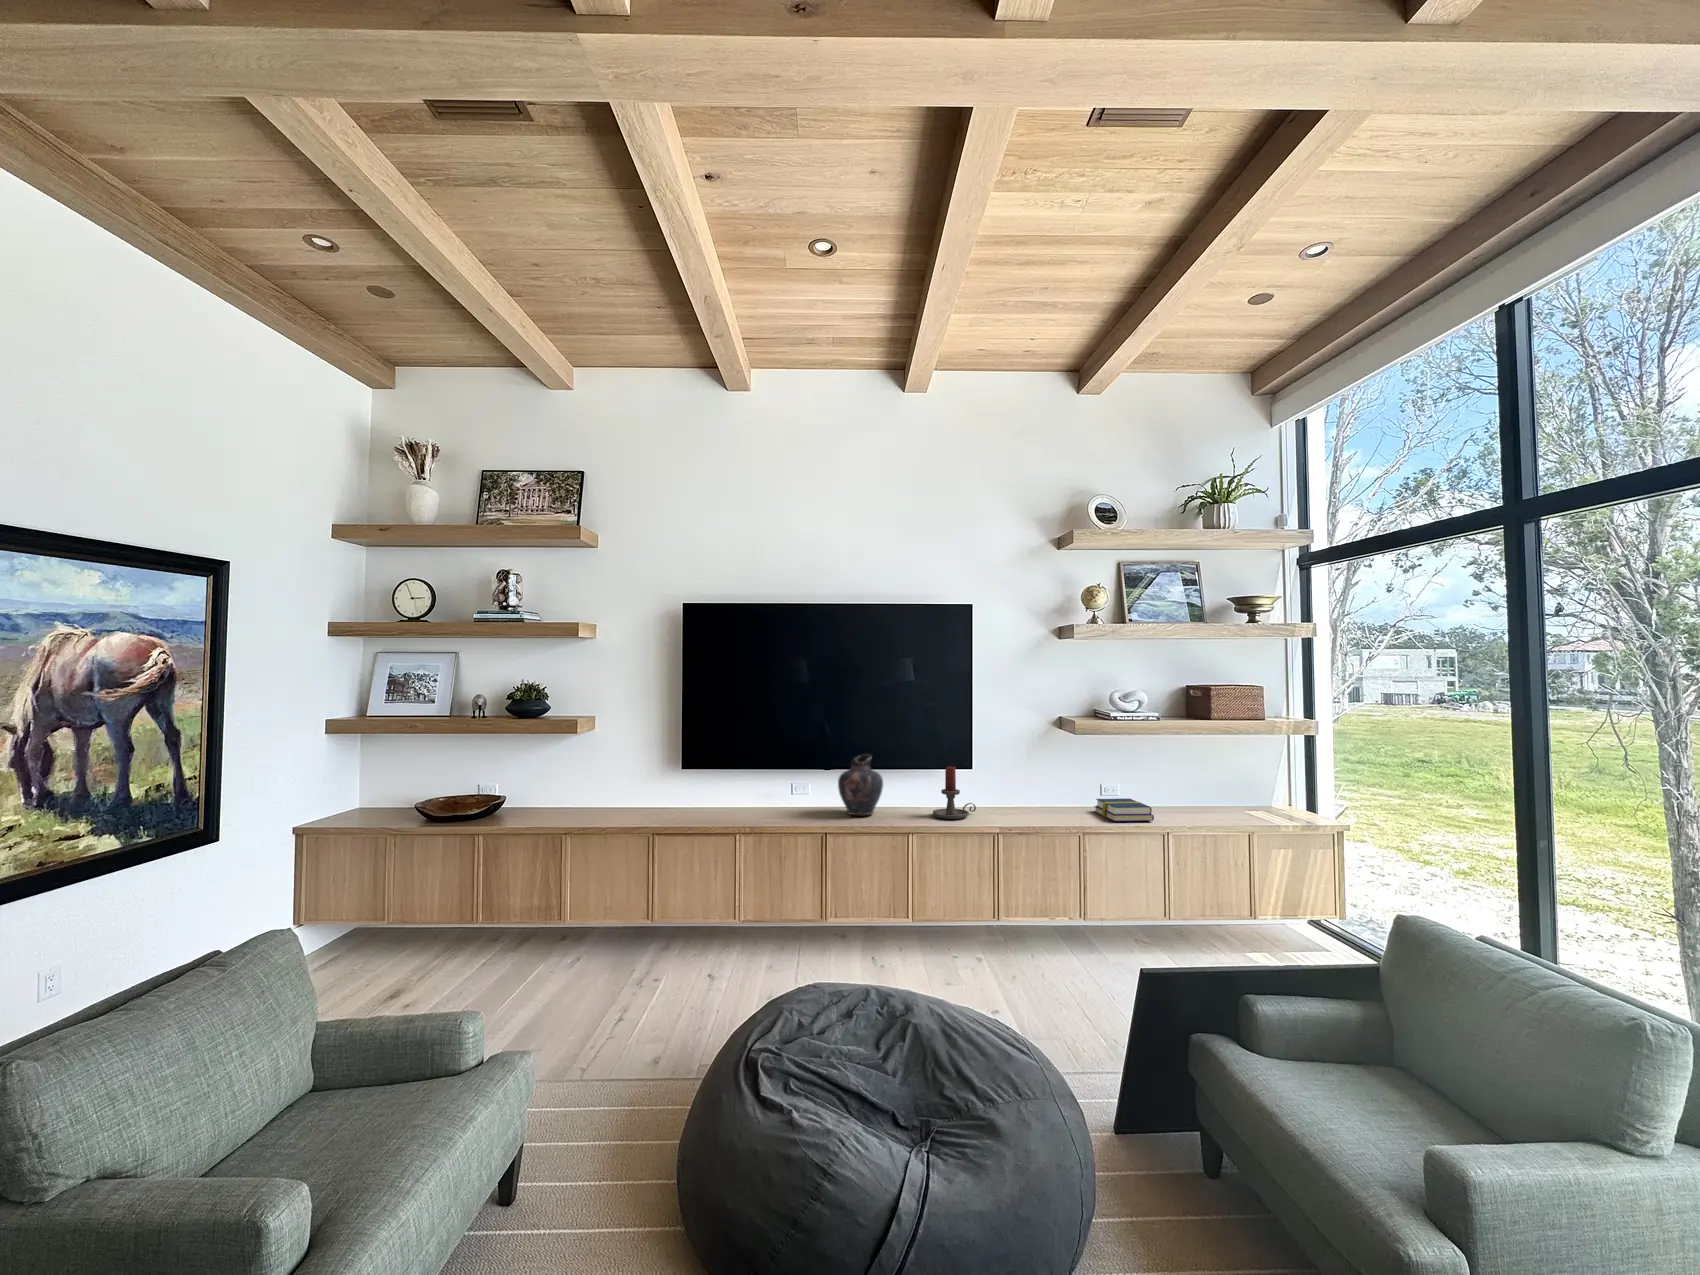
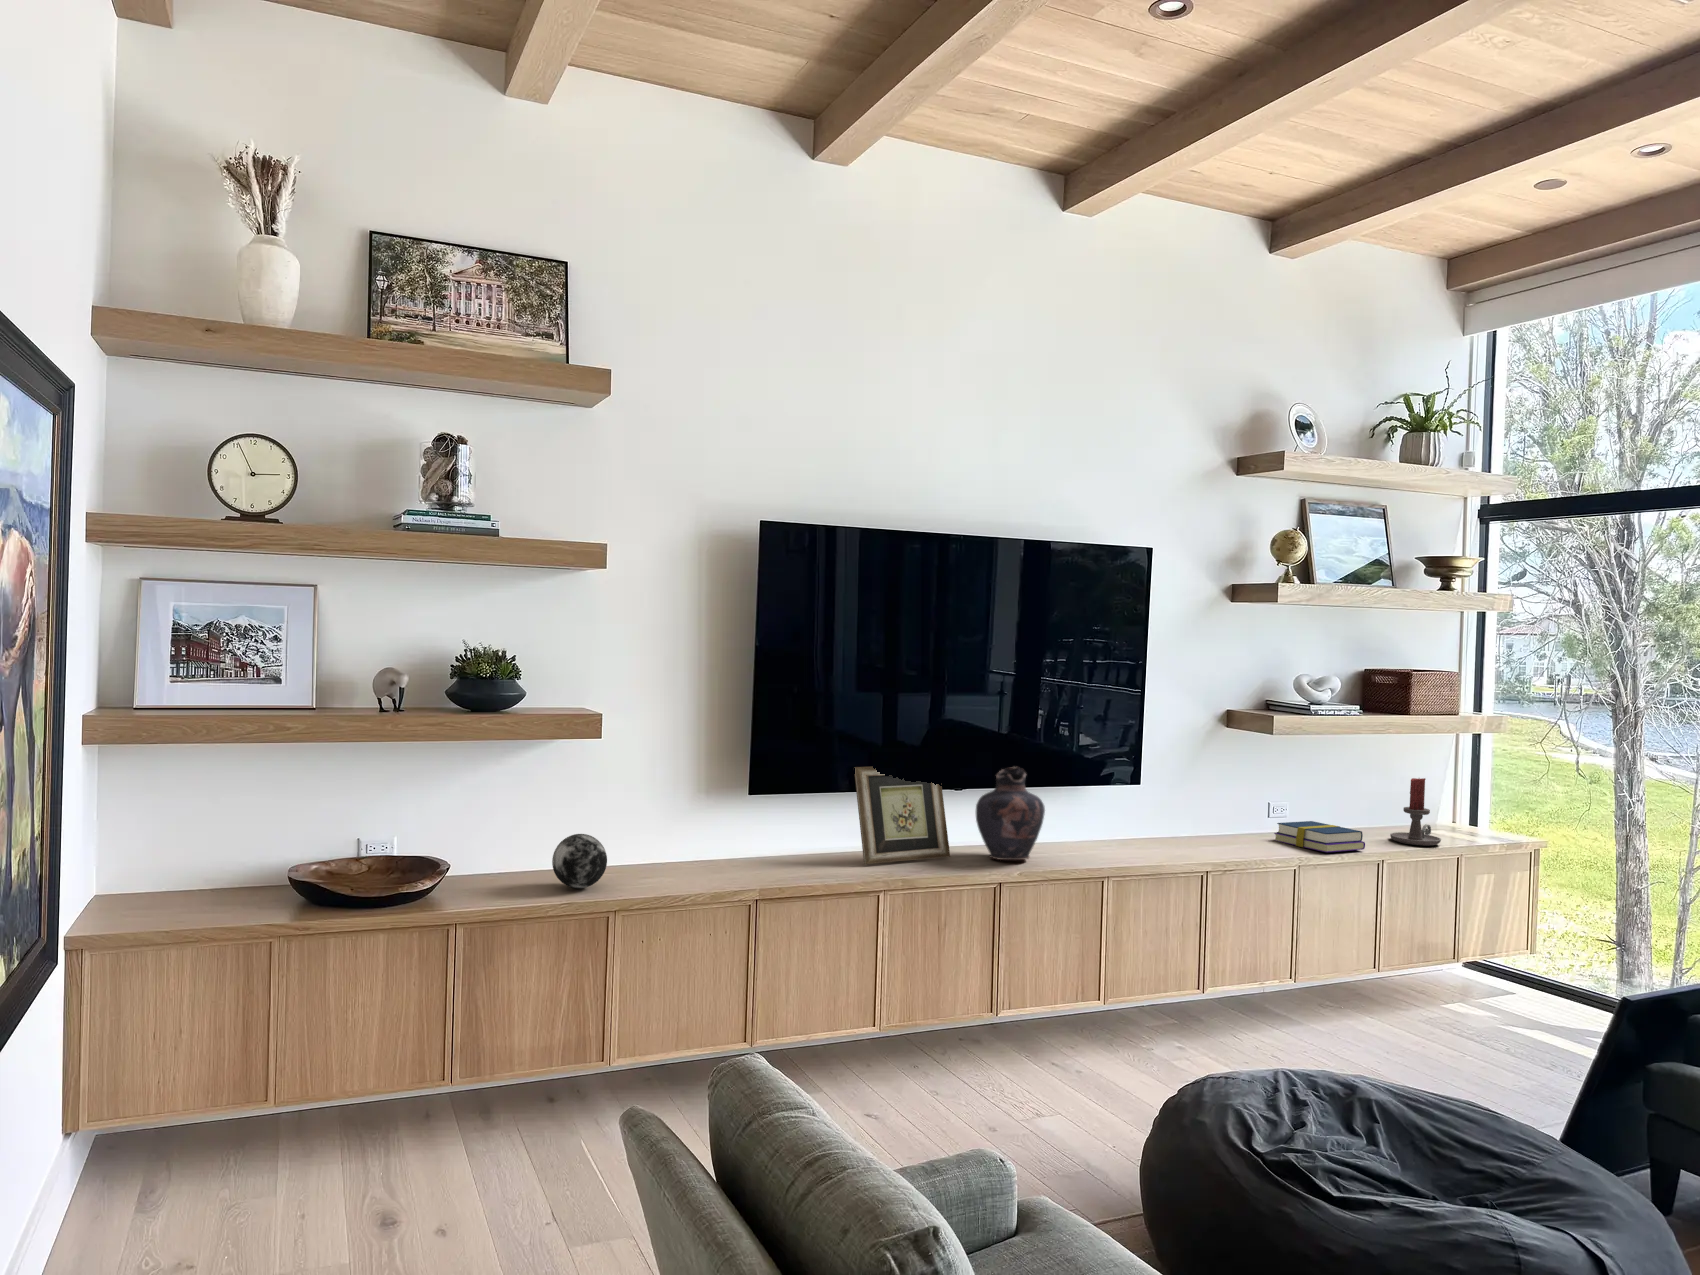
picture frame: none [758,751,822,813] -> present [855,766,950,864]
candle holder: present [933,767,976,819] -> present [1390,778,1441,846]
decorative orb: none [554,787,586,818] -> present [552,834,607,888]

